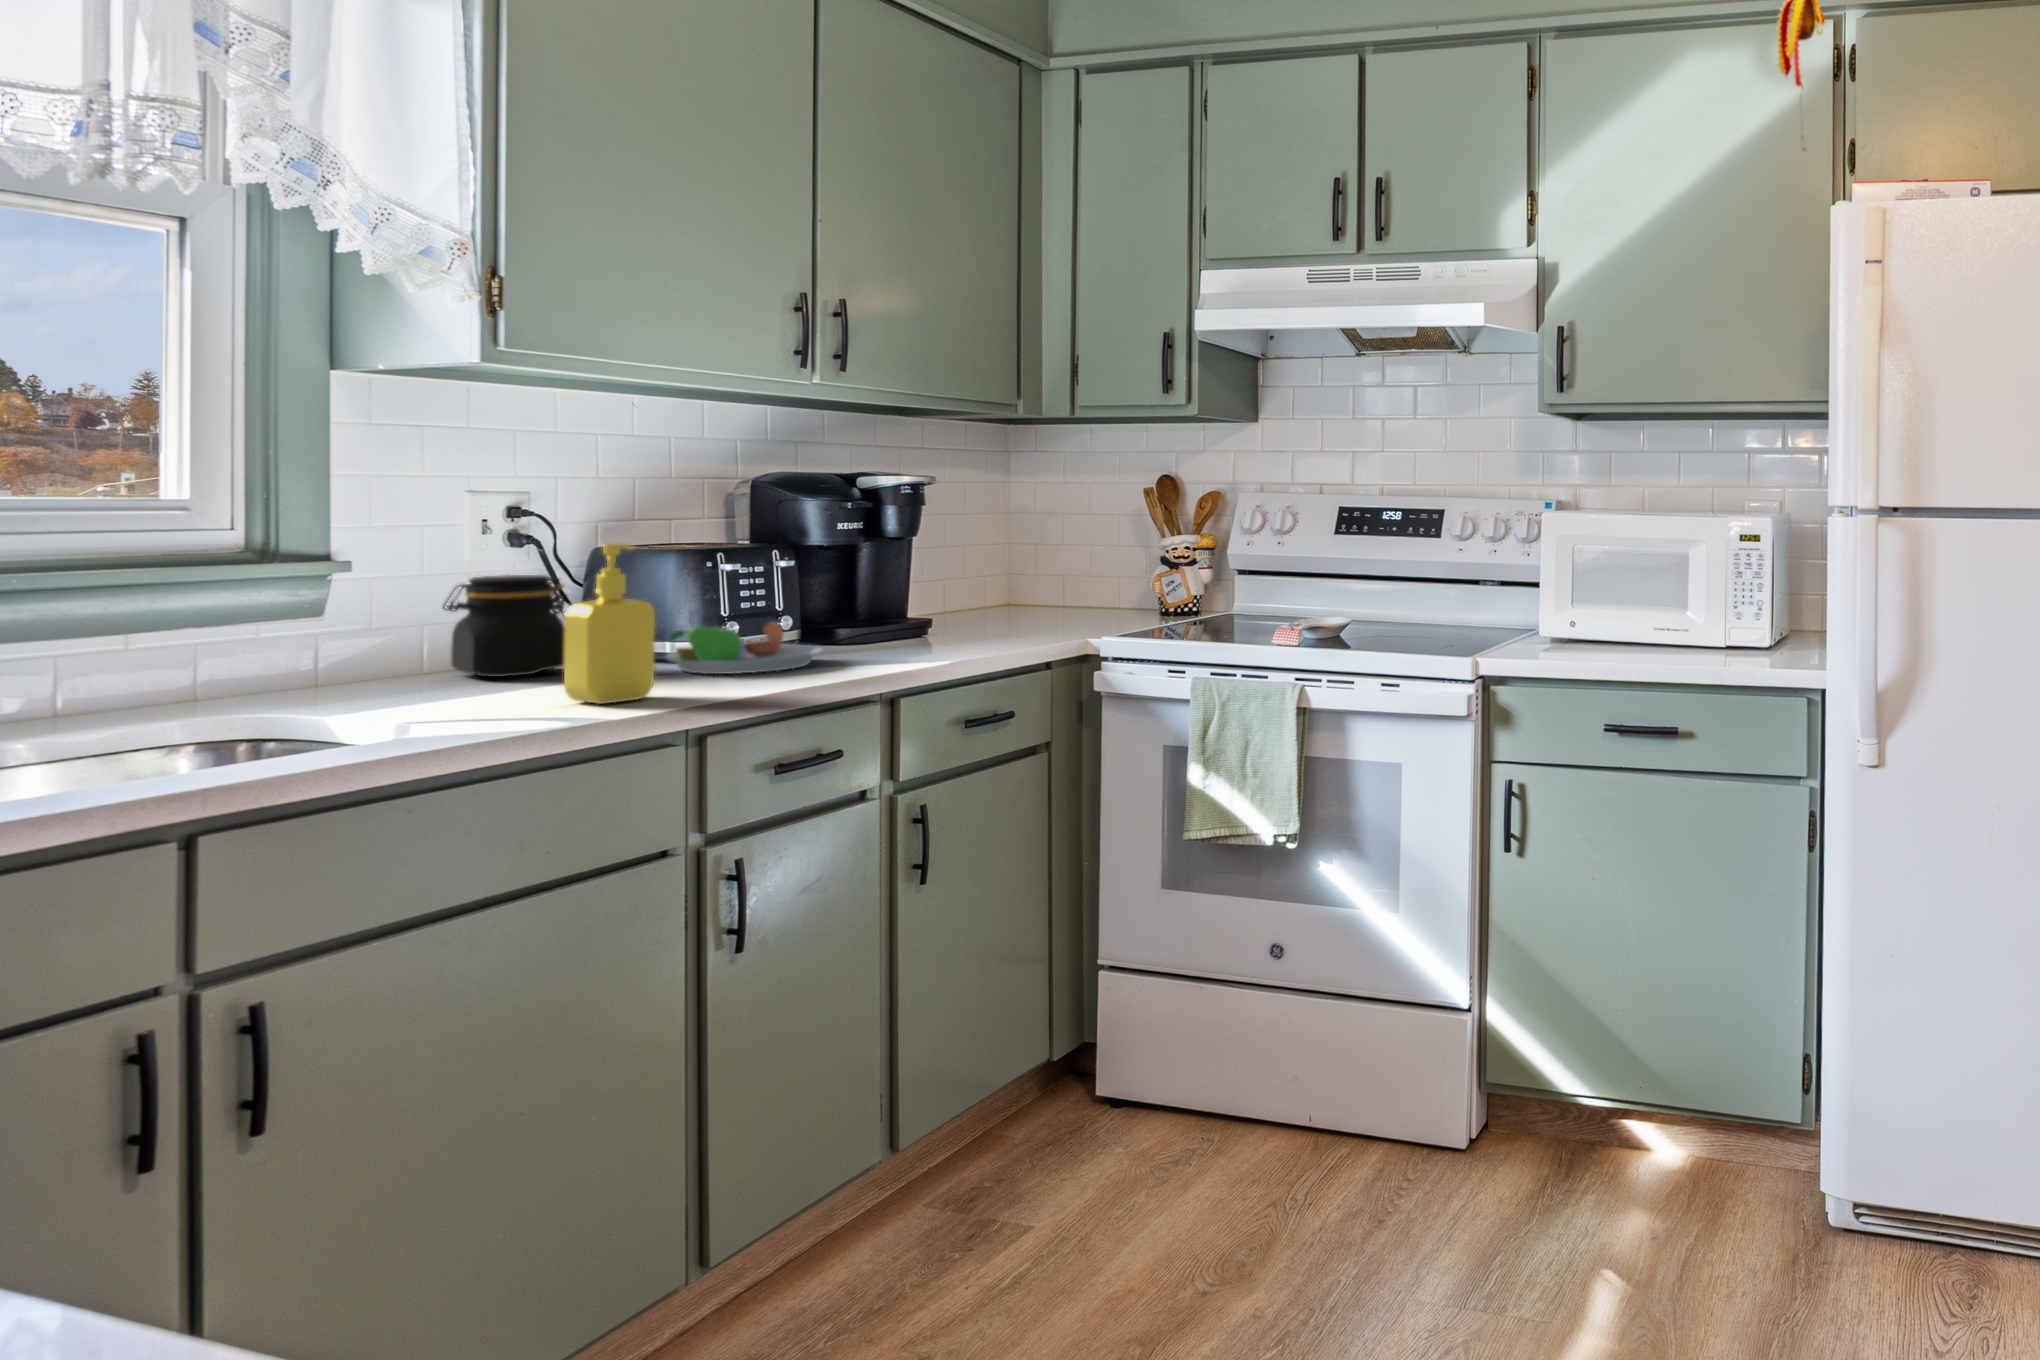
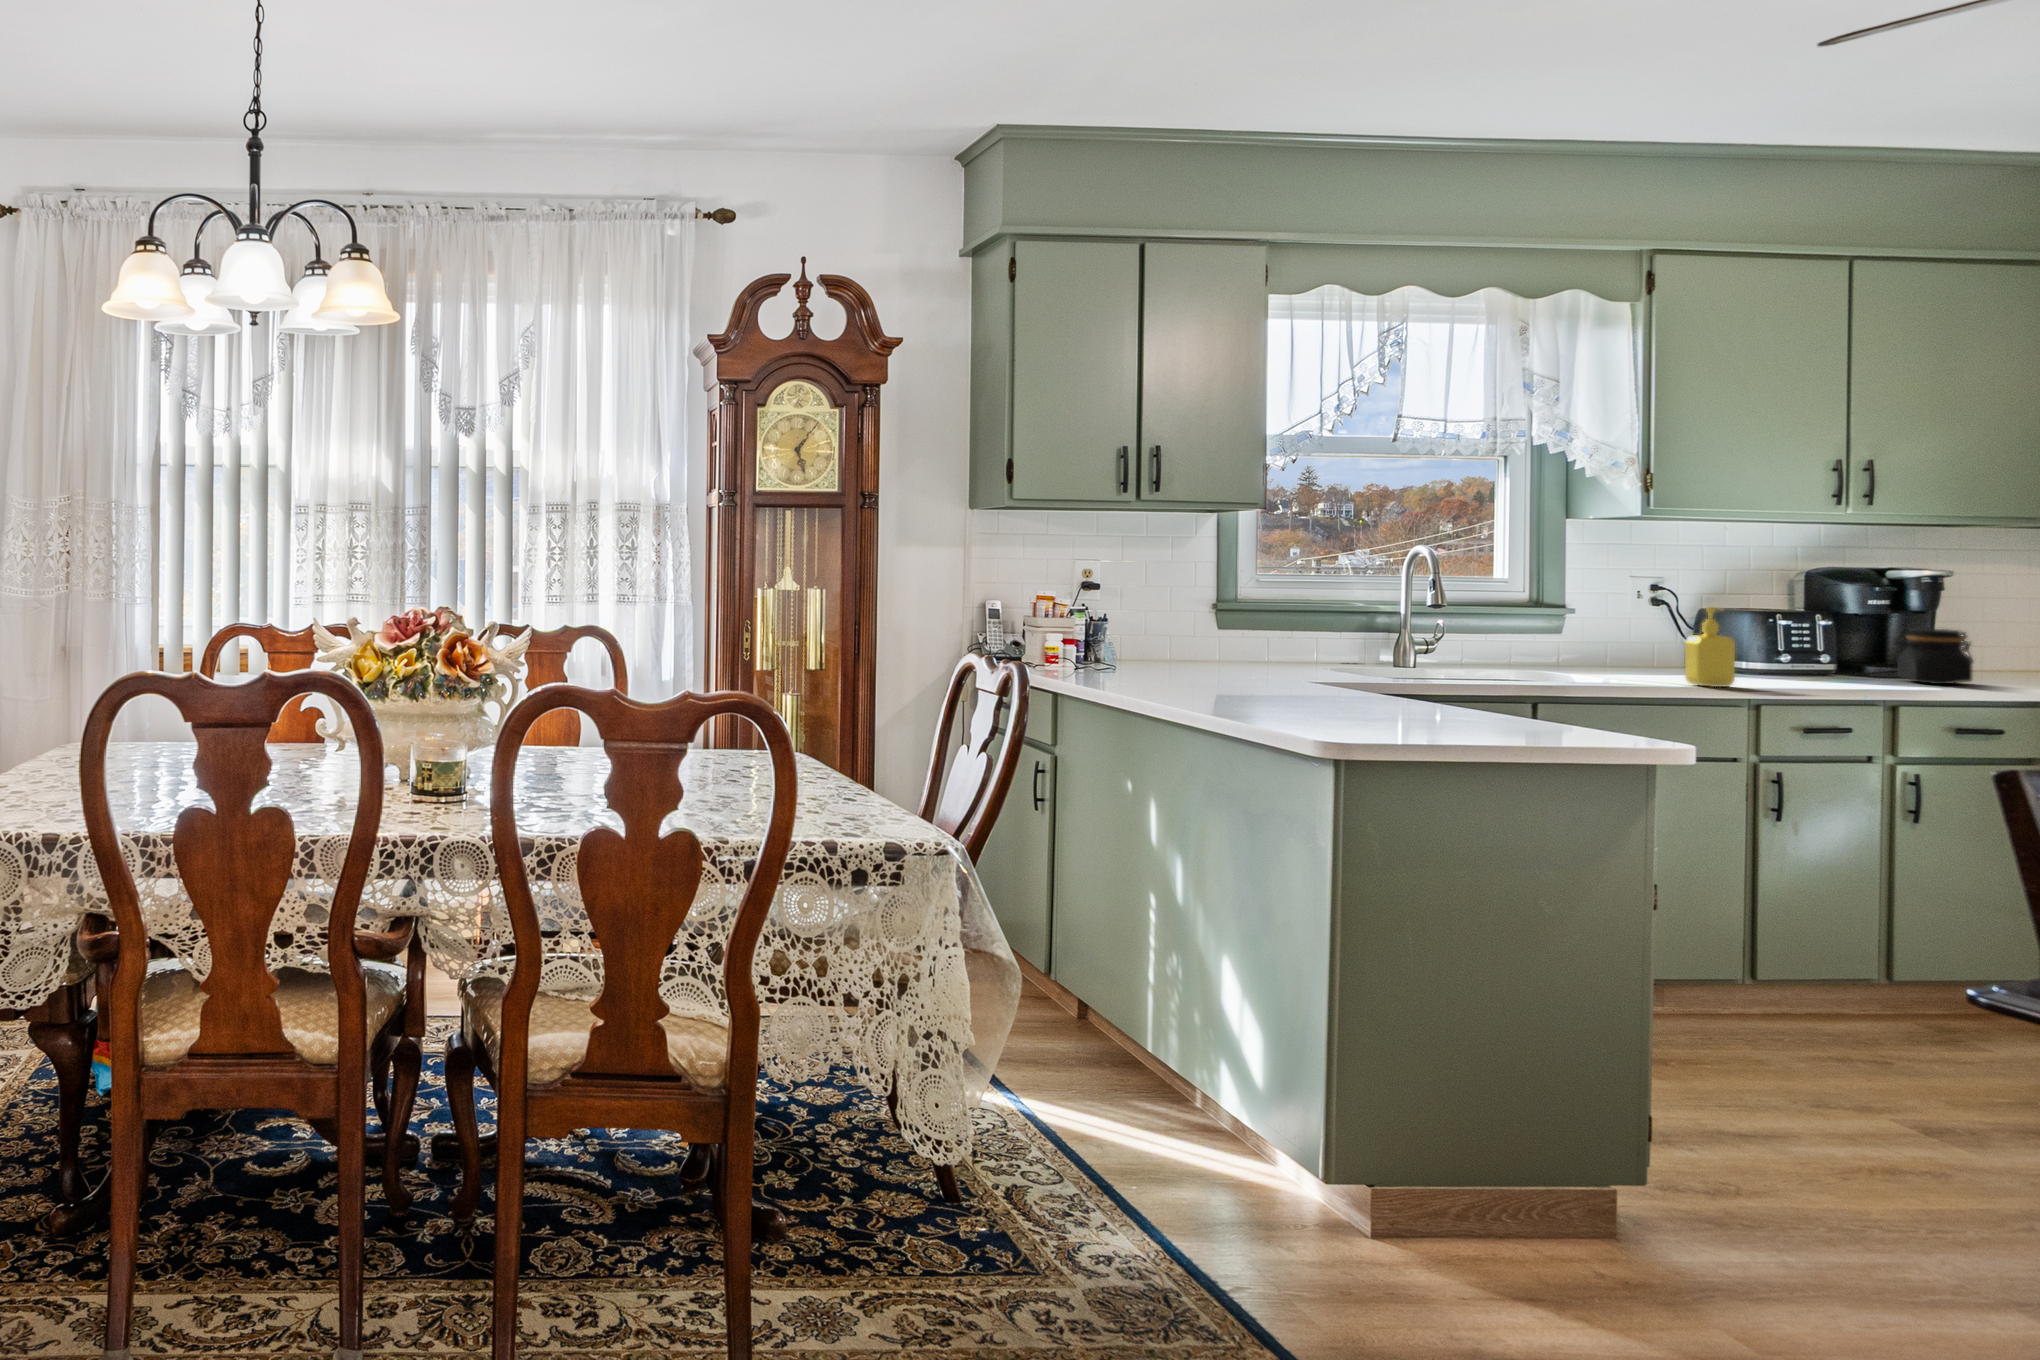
jar: present [443,575,568,677] -> present [1896,628,1973,684]
fruit bowl: present [666,622,822,674] -> none [1744,647,1851,685]

